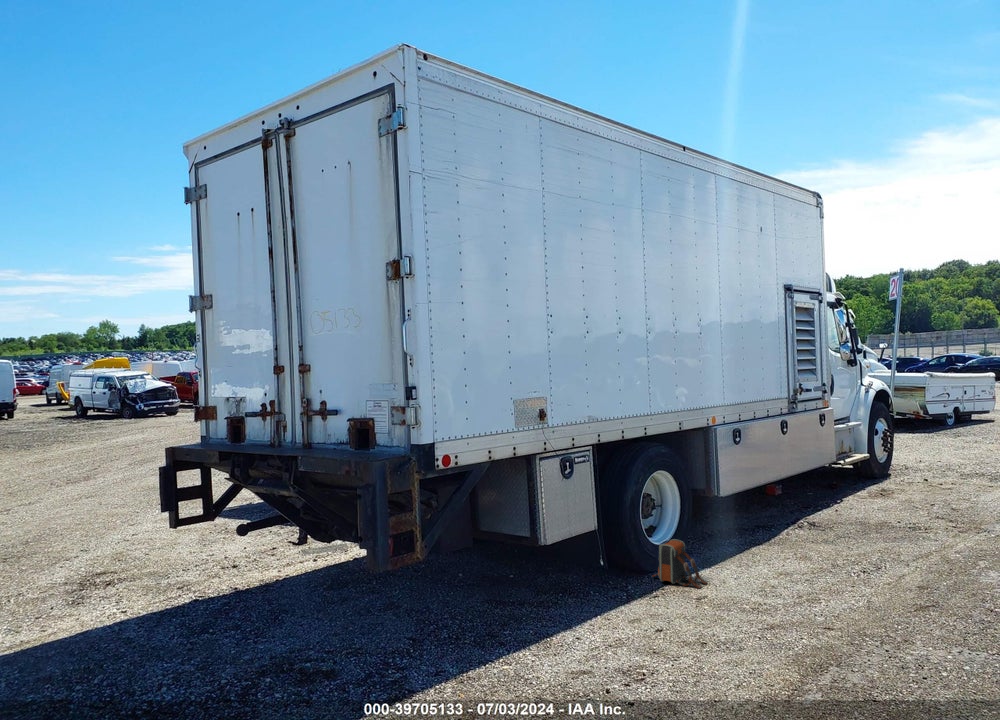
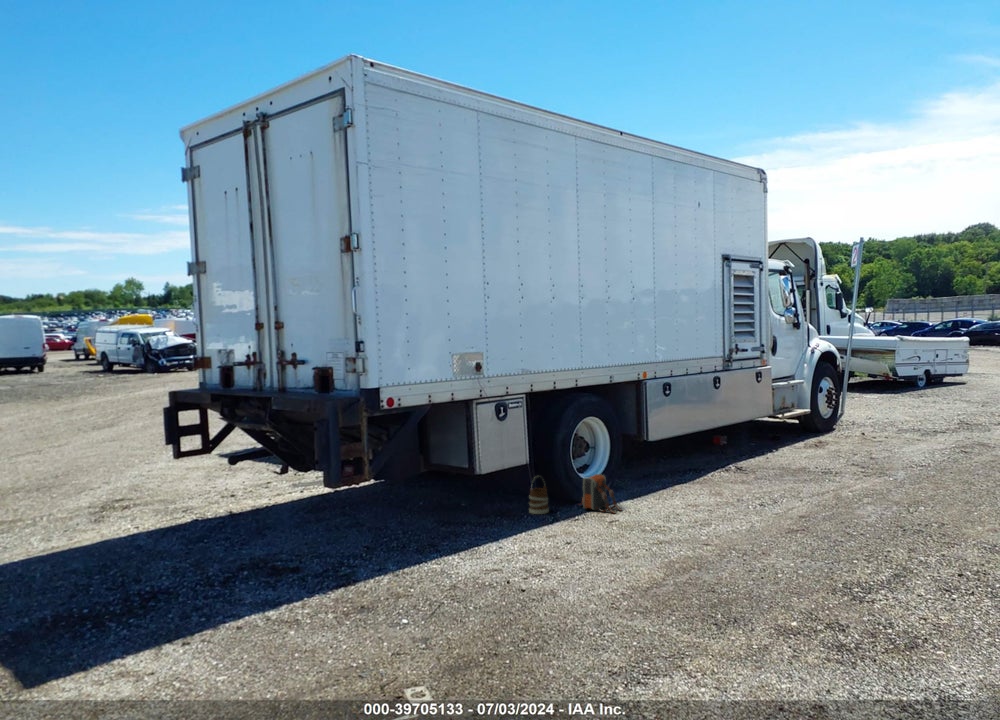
wooden bucket: none [596,543,620,589] -> present [529,486,549,514]

